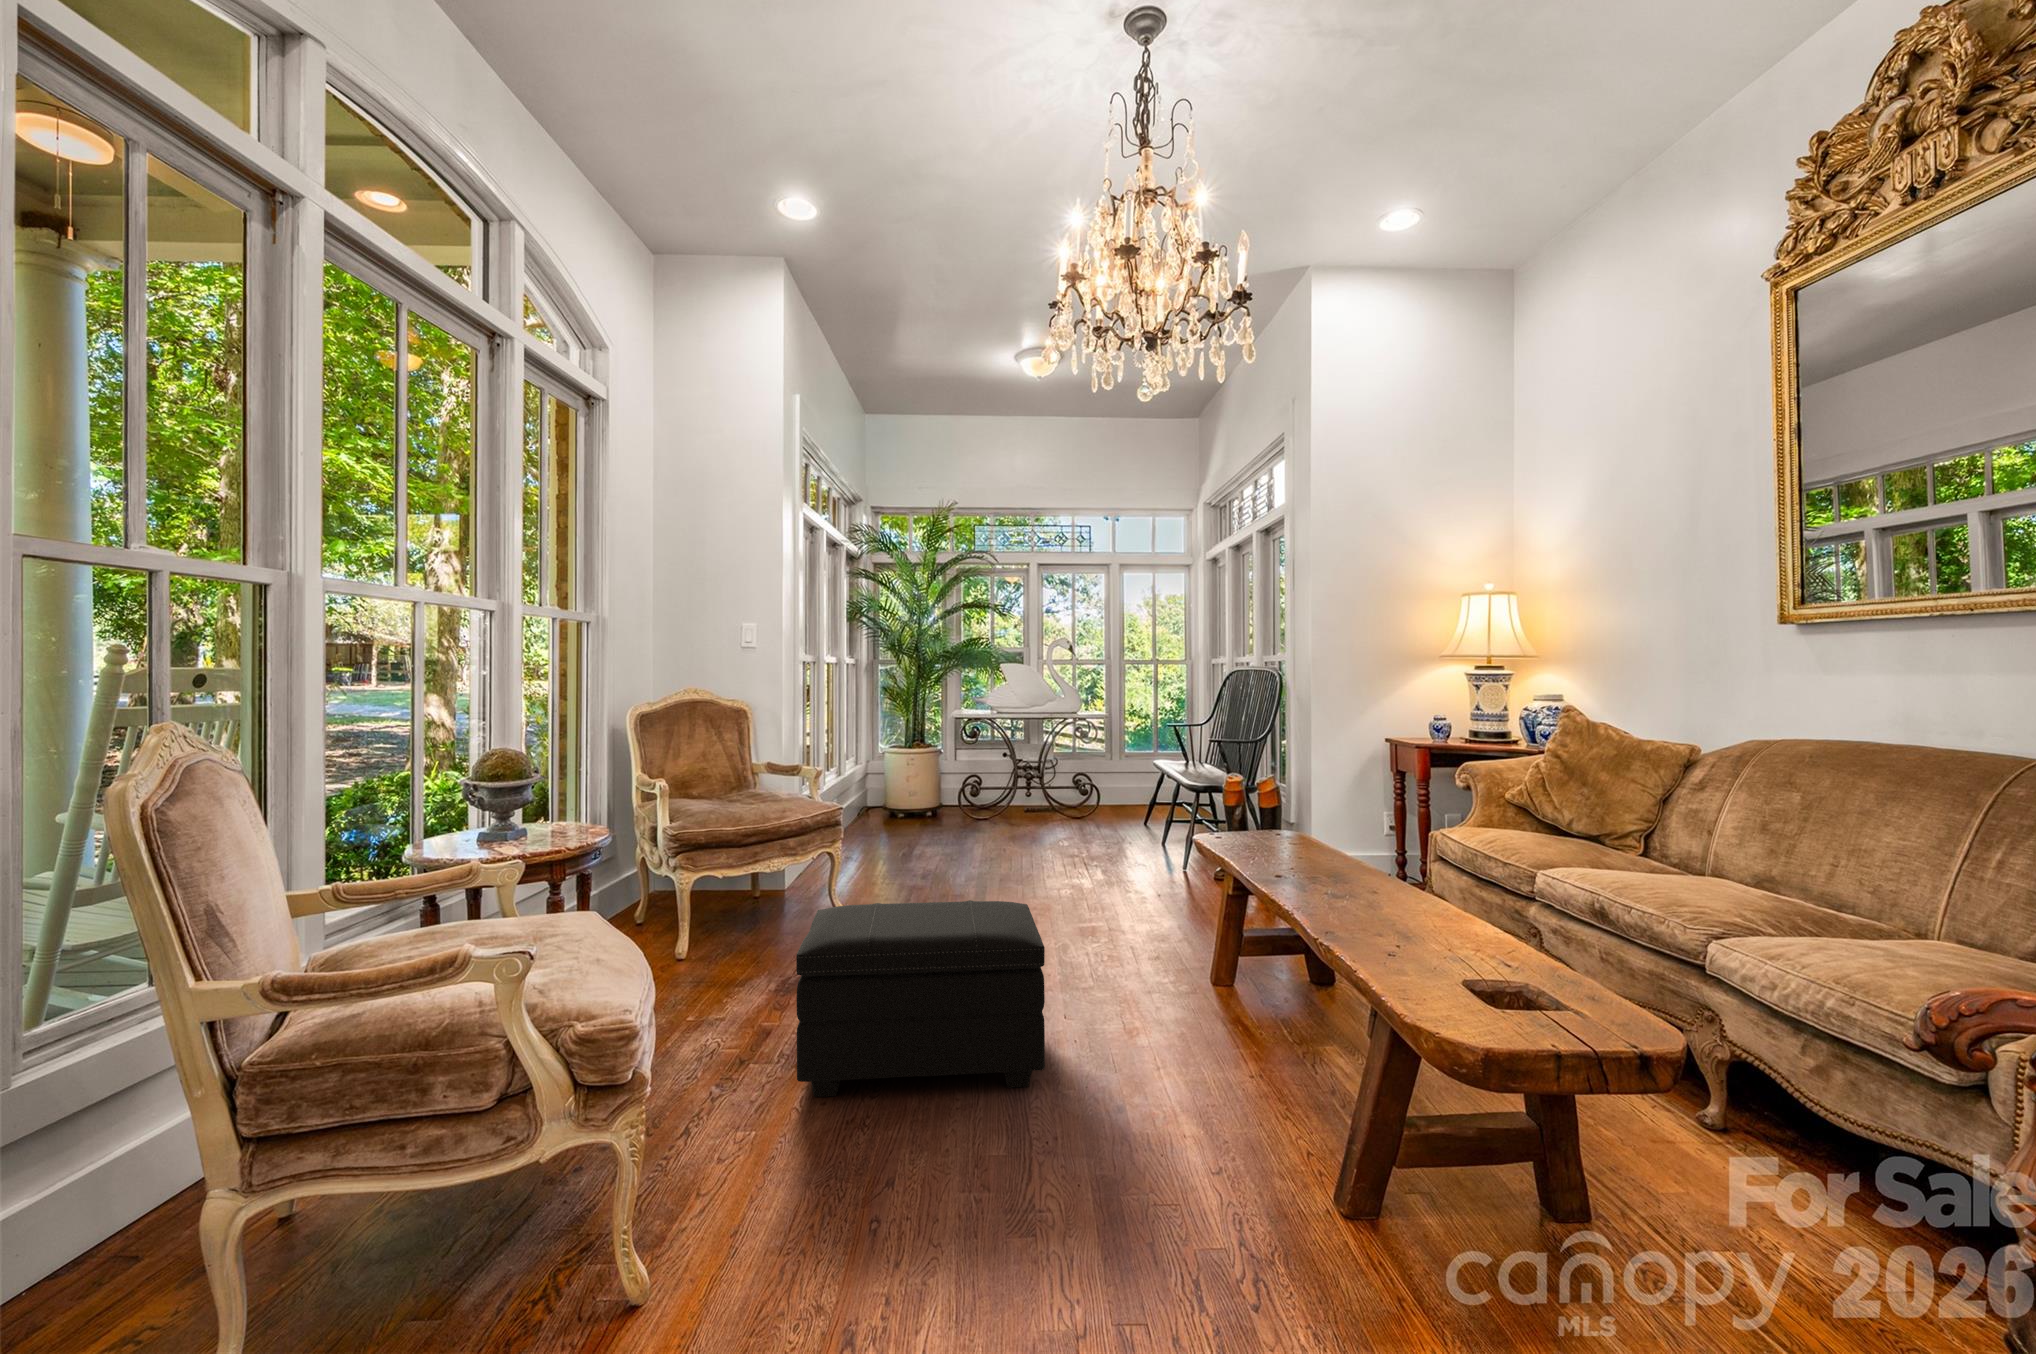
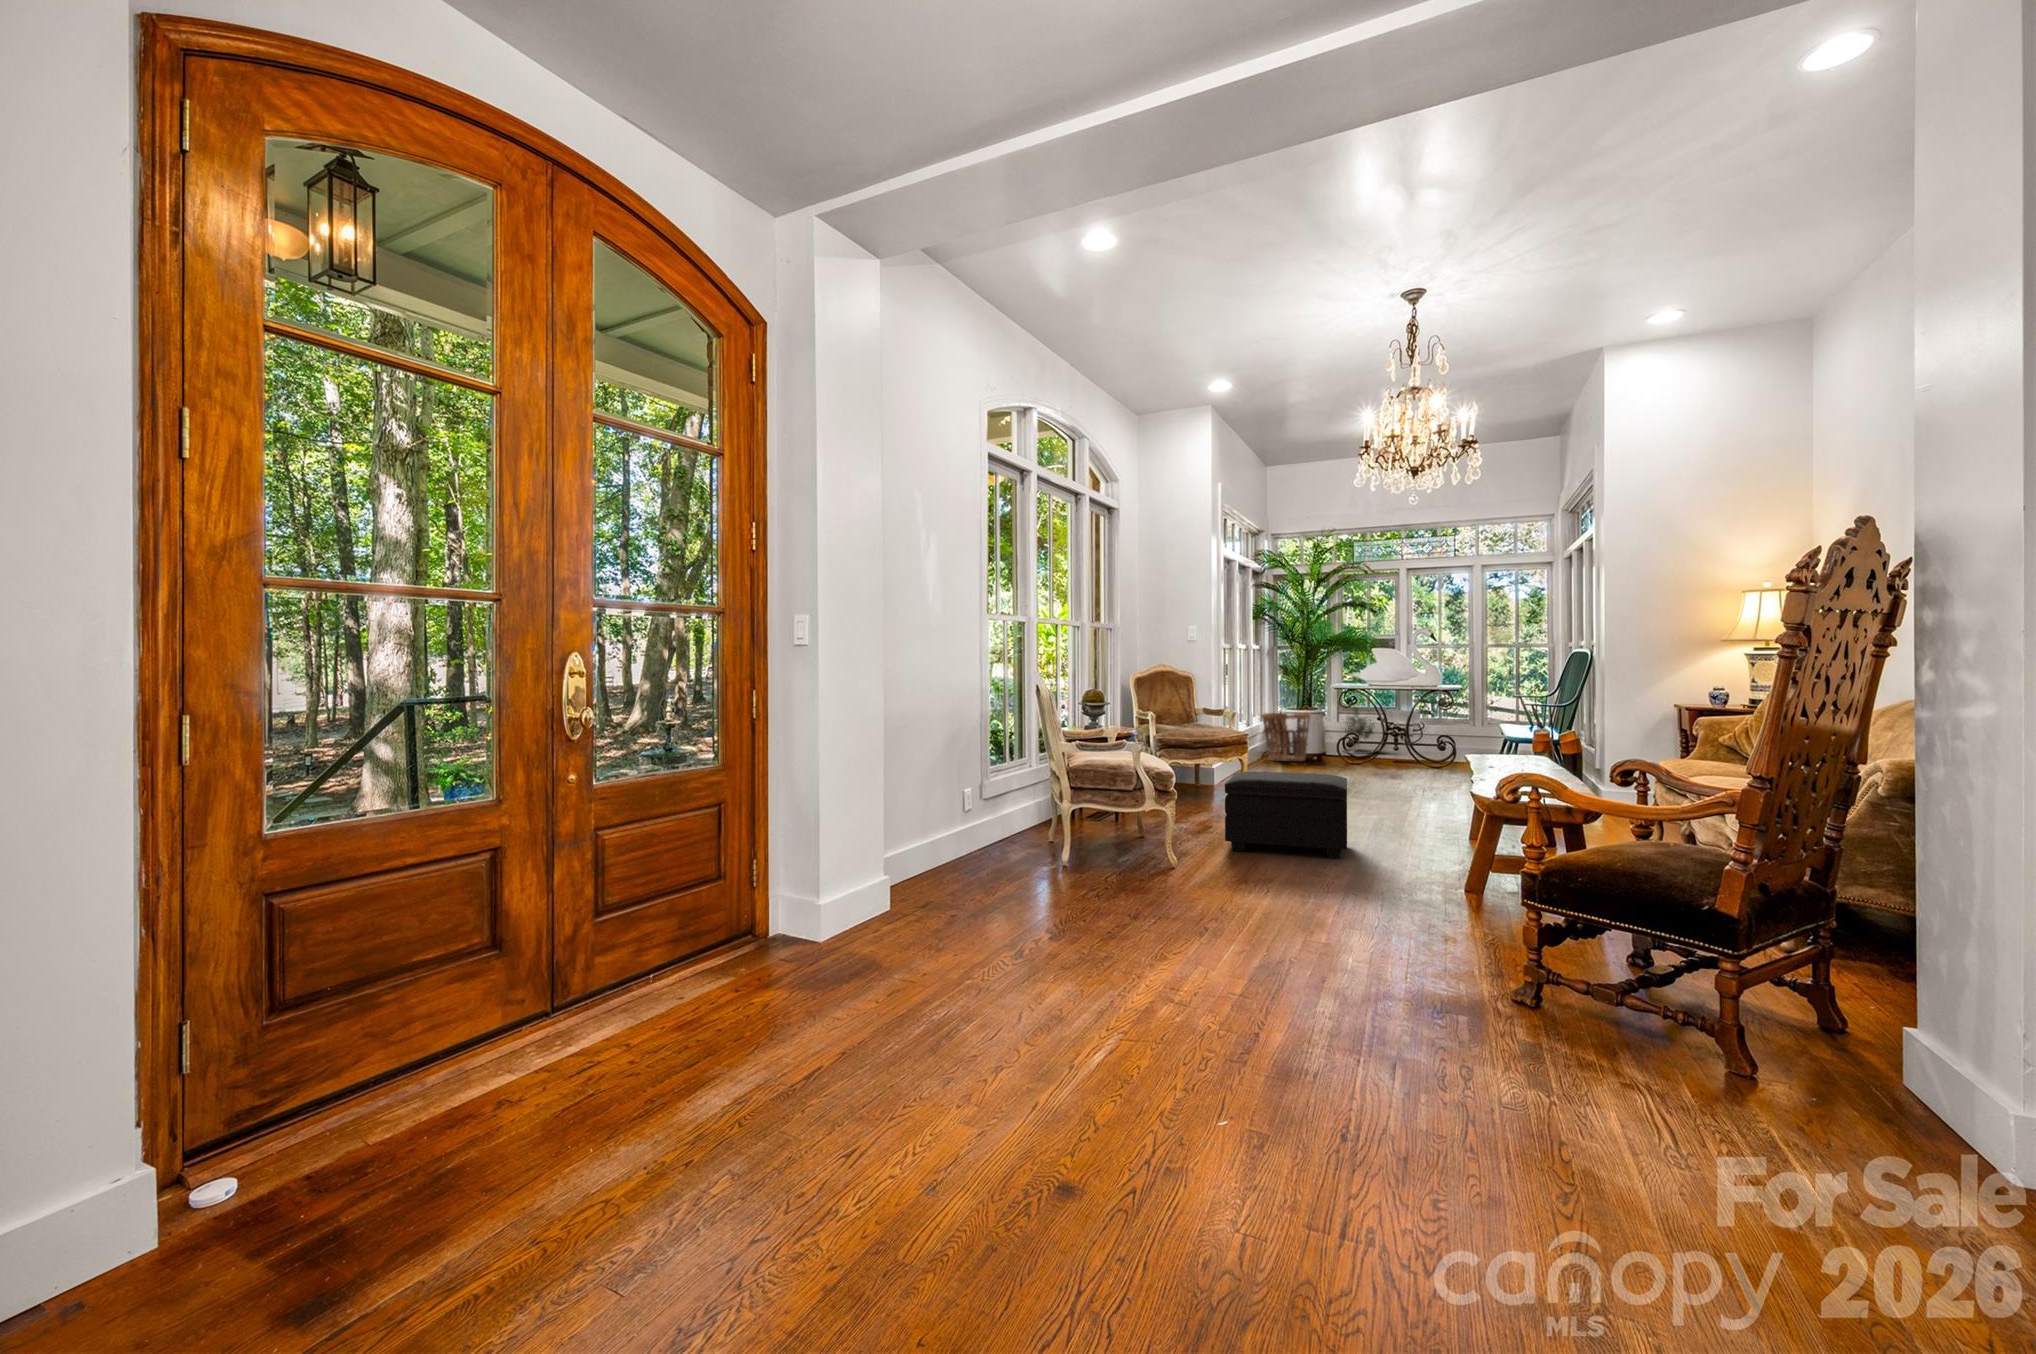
potted tree: none [958,732,1005,804] -> present [1343,706,1375,754]
basket: none [857,753,925,824] -> present [1261,713,1311,761]

